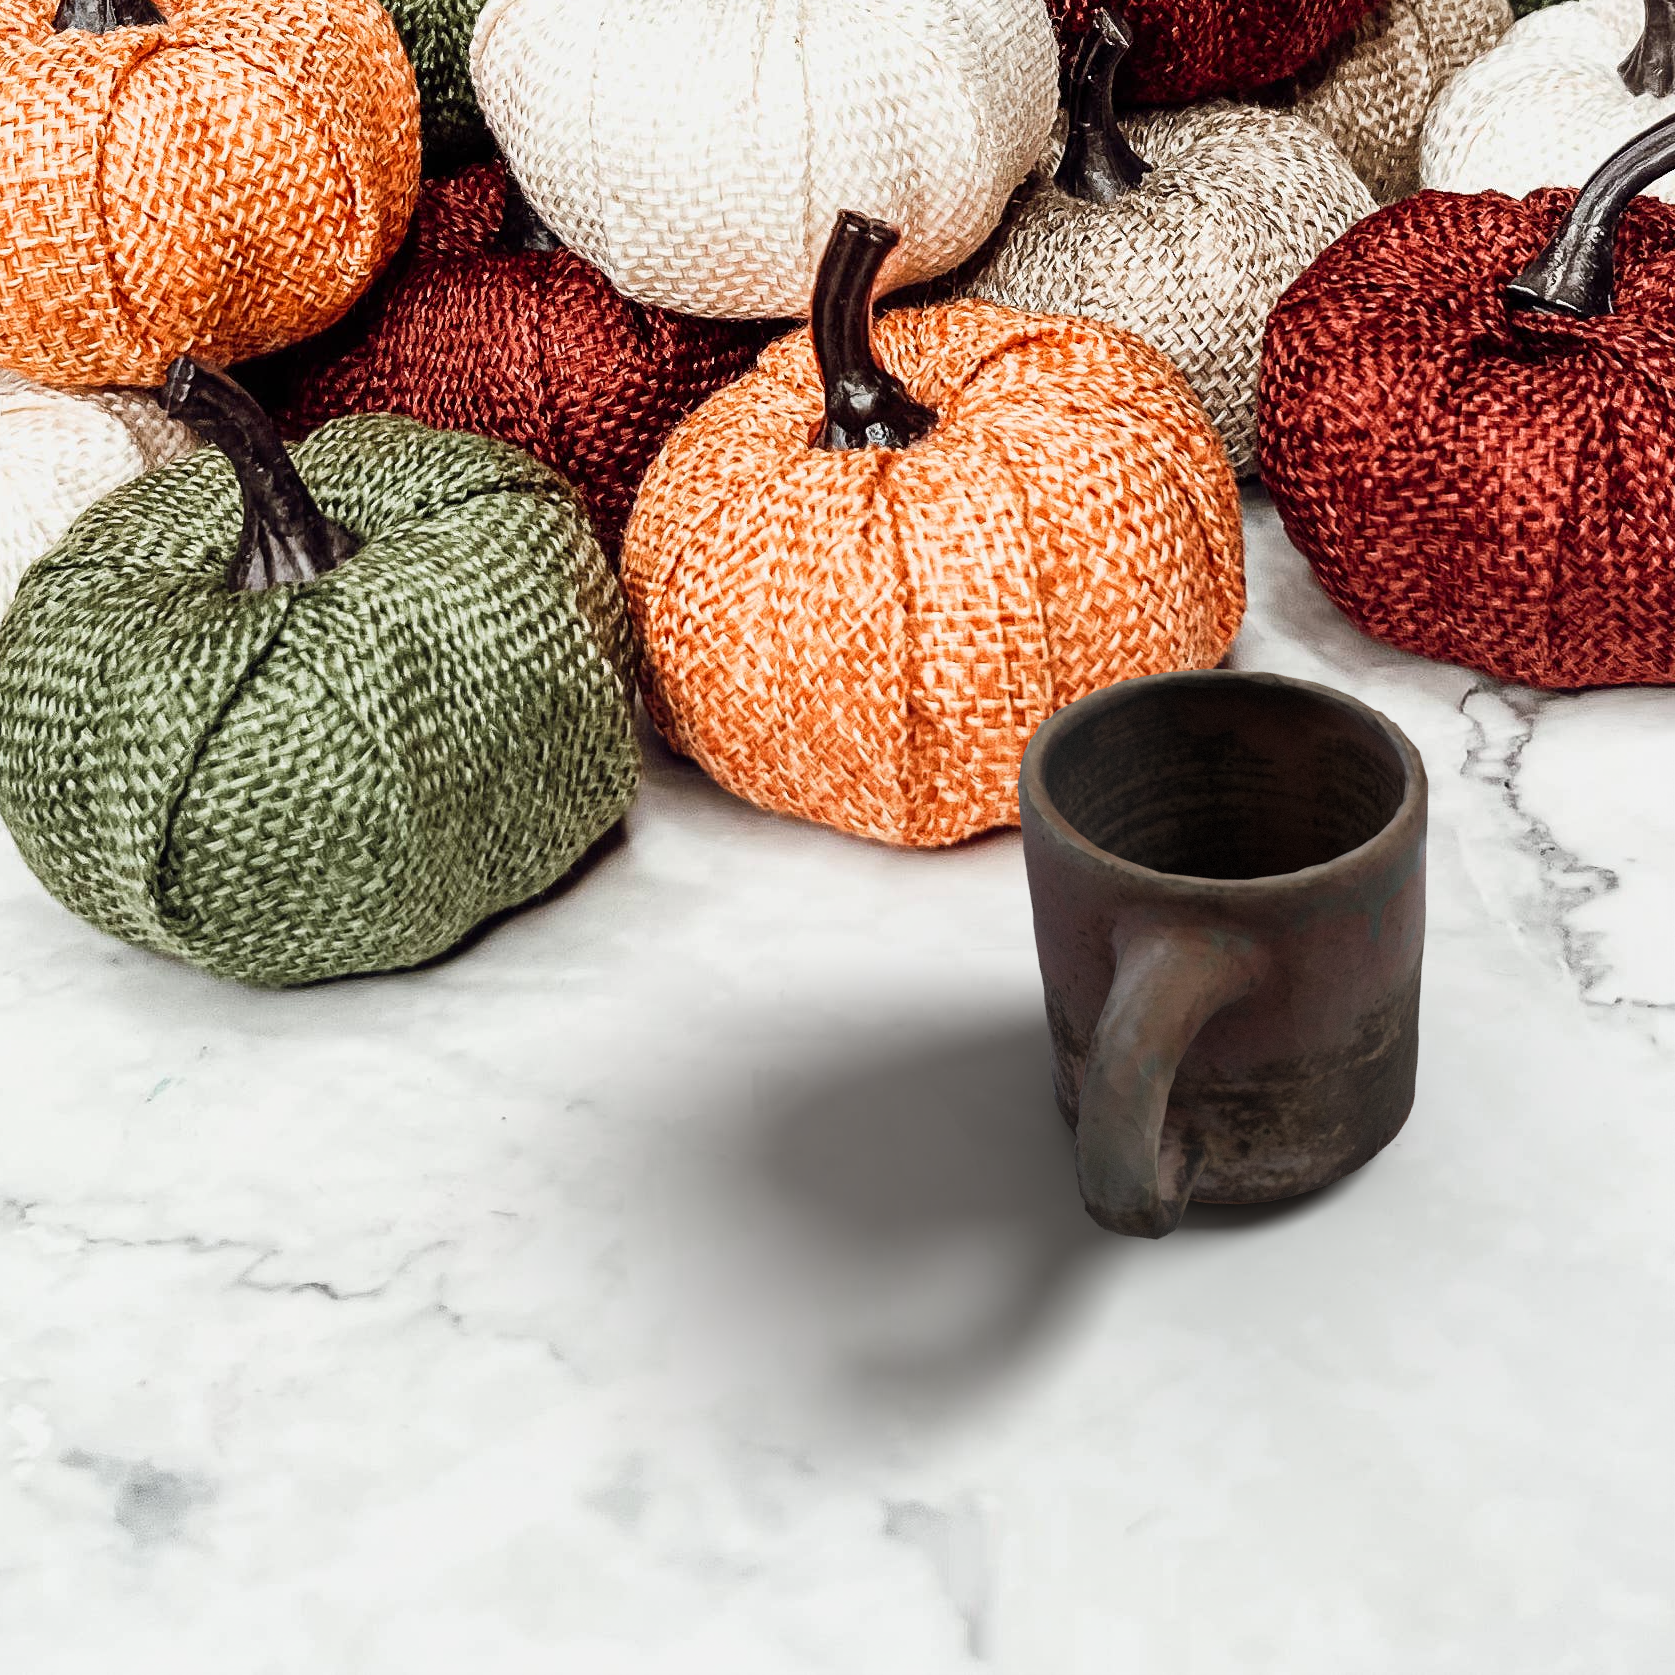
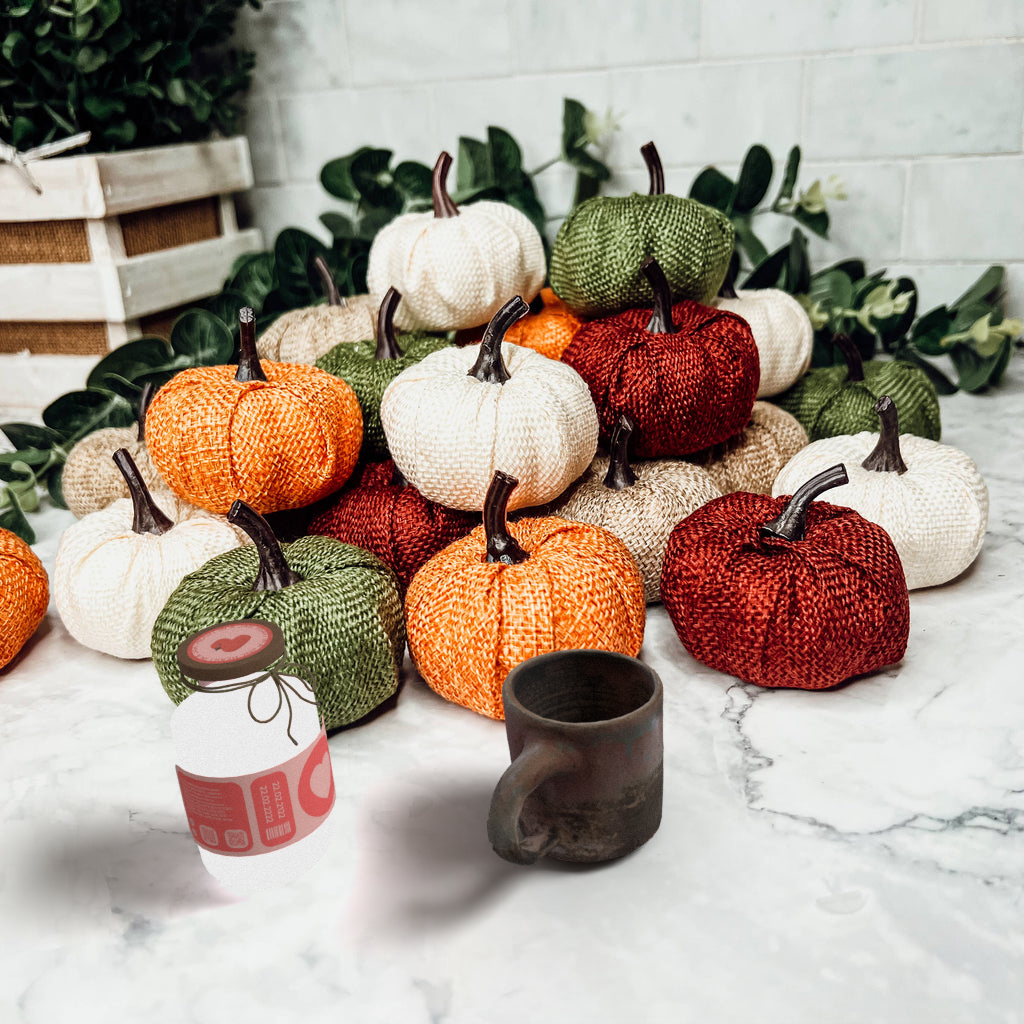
jar: none [196,699,630,1390] -> present [170,619,336,890]

